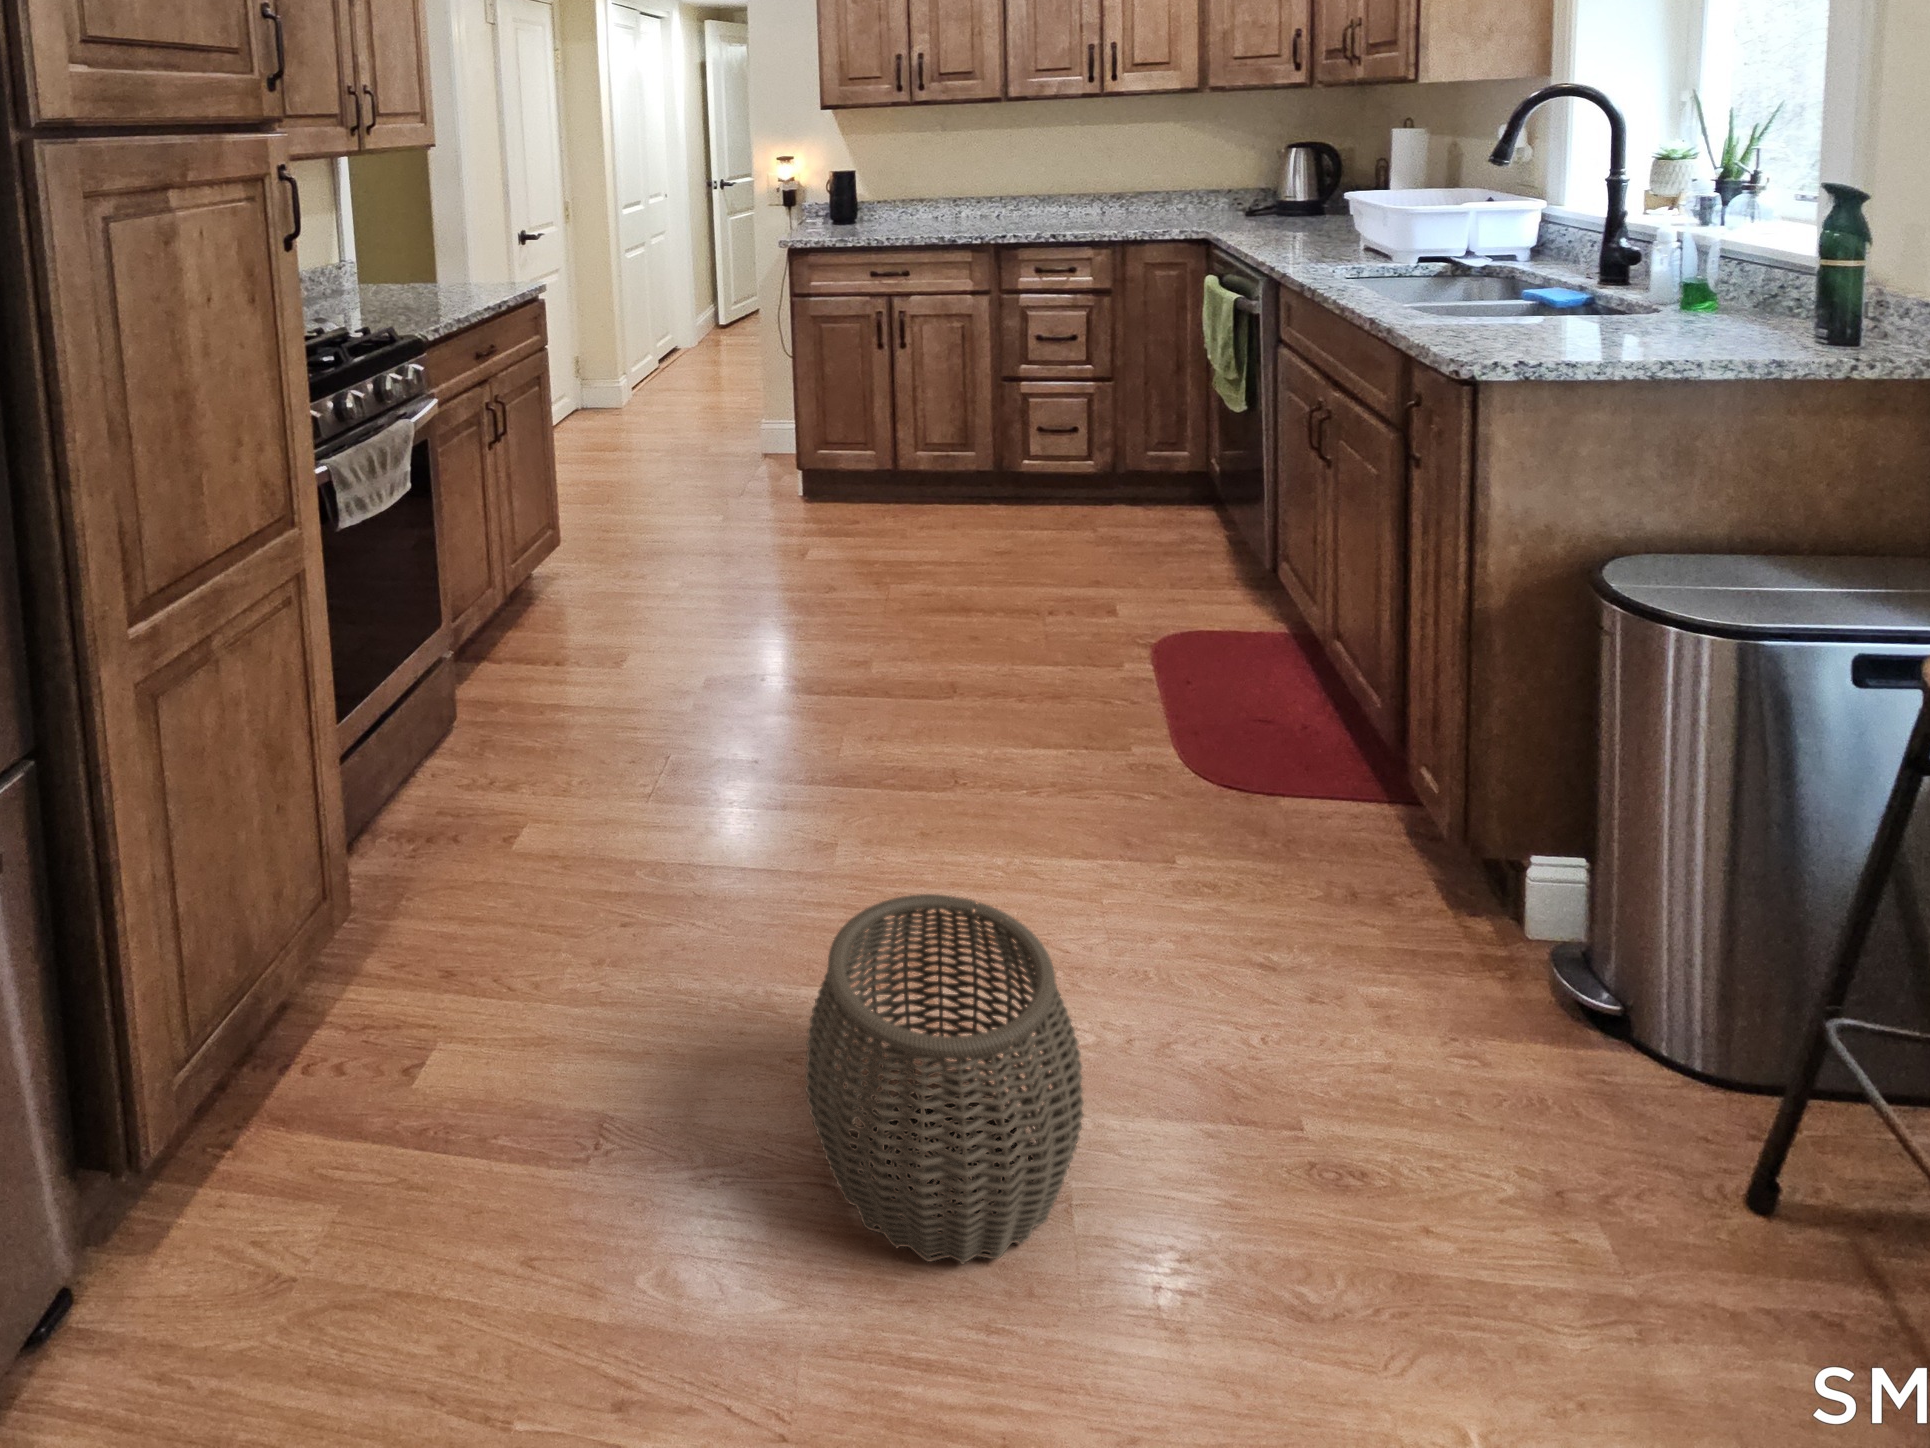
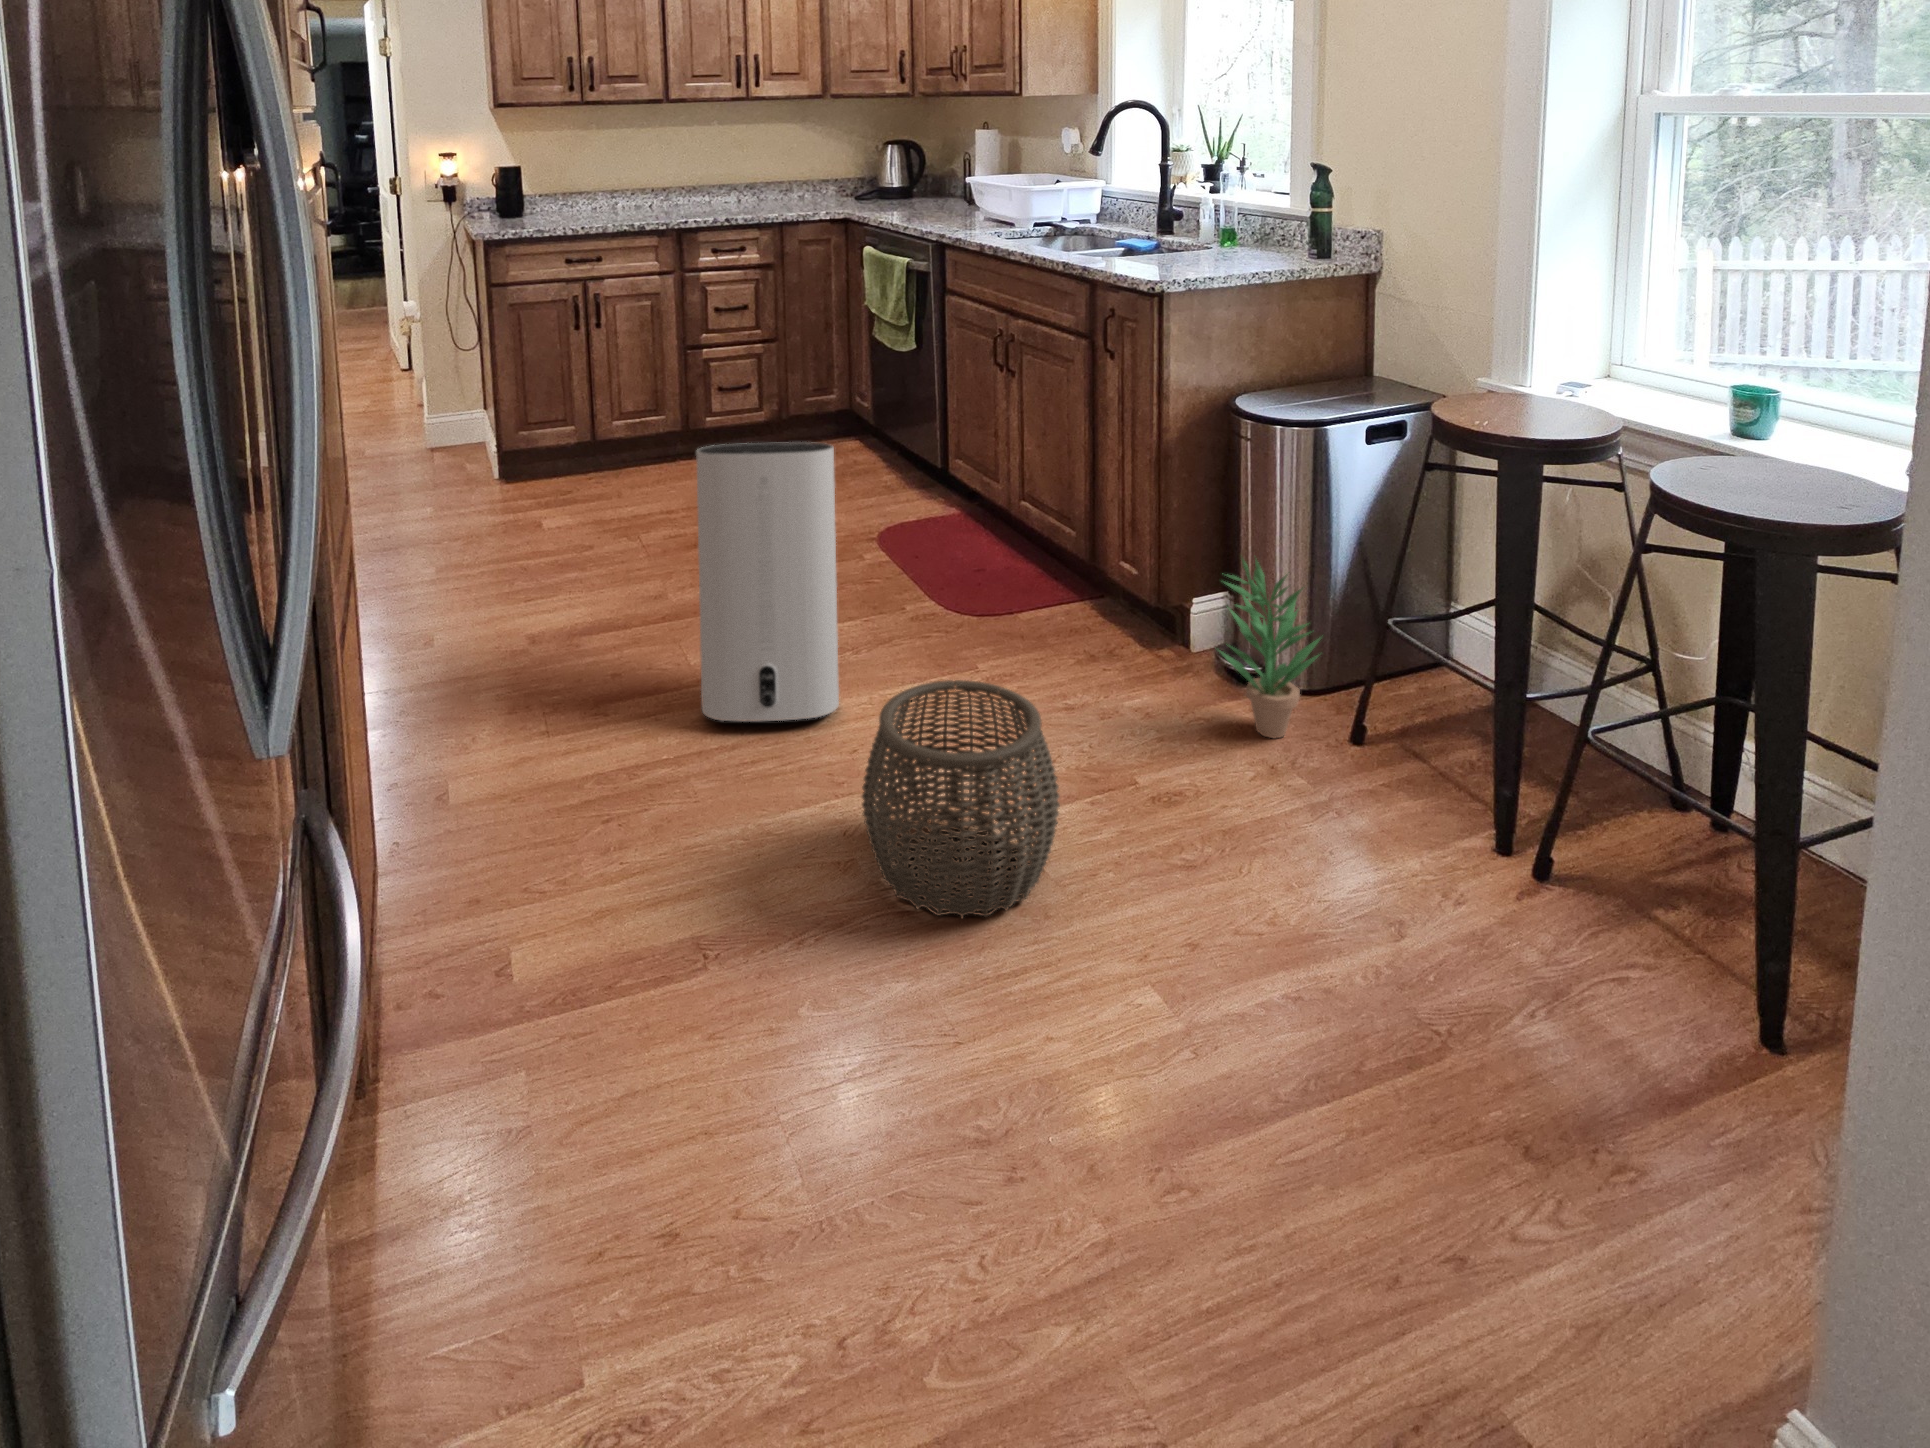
air purifier: none [792,514,965,872] -> present [696,442,839,722]
potted plant: none [1480,824,1699,1144] -> present [1221,558,1321,739]

